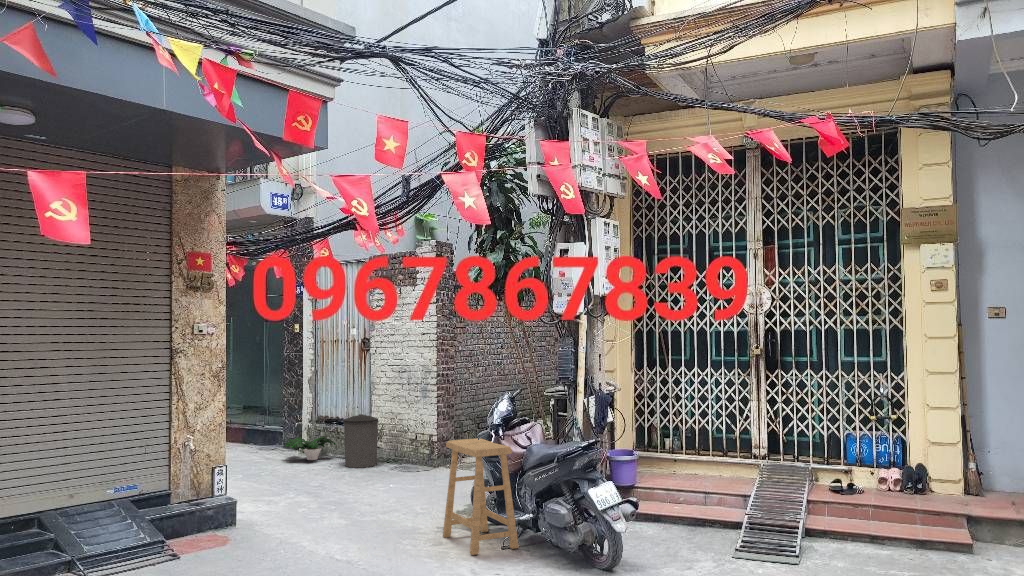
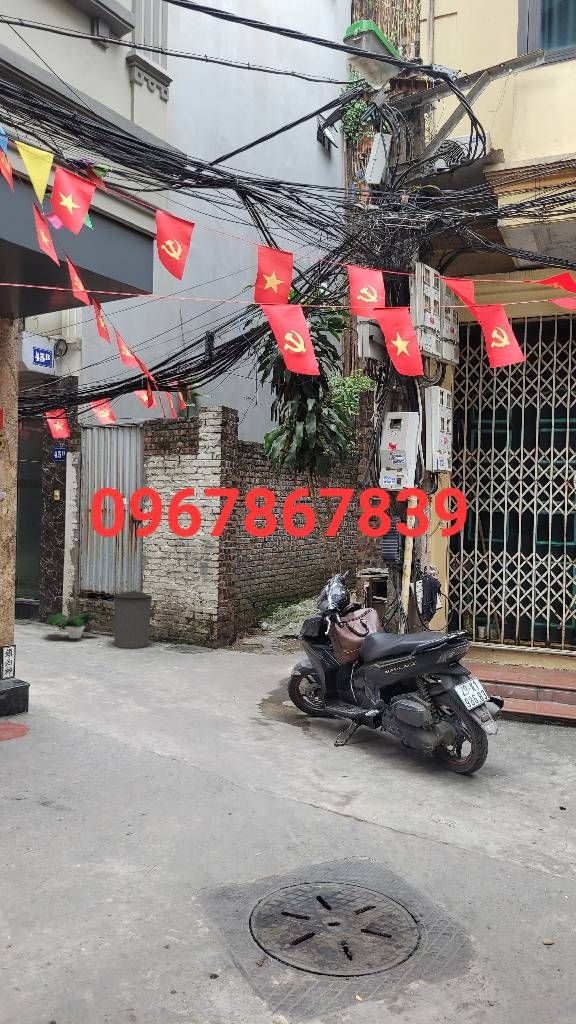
stool: present [443,438,519,555] -> none [262,622,358,758]

